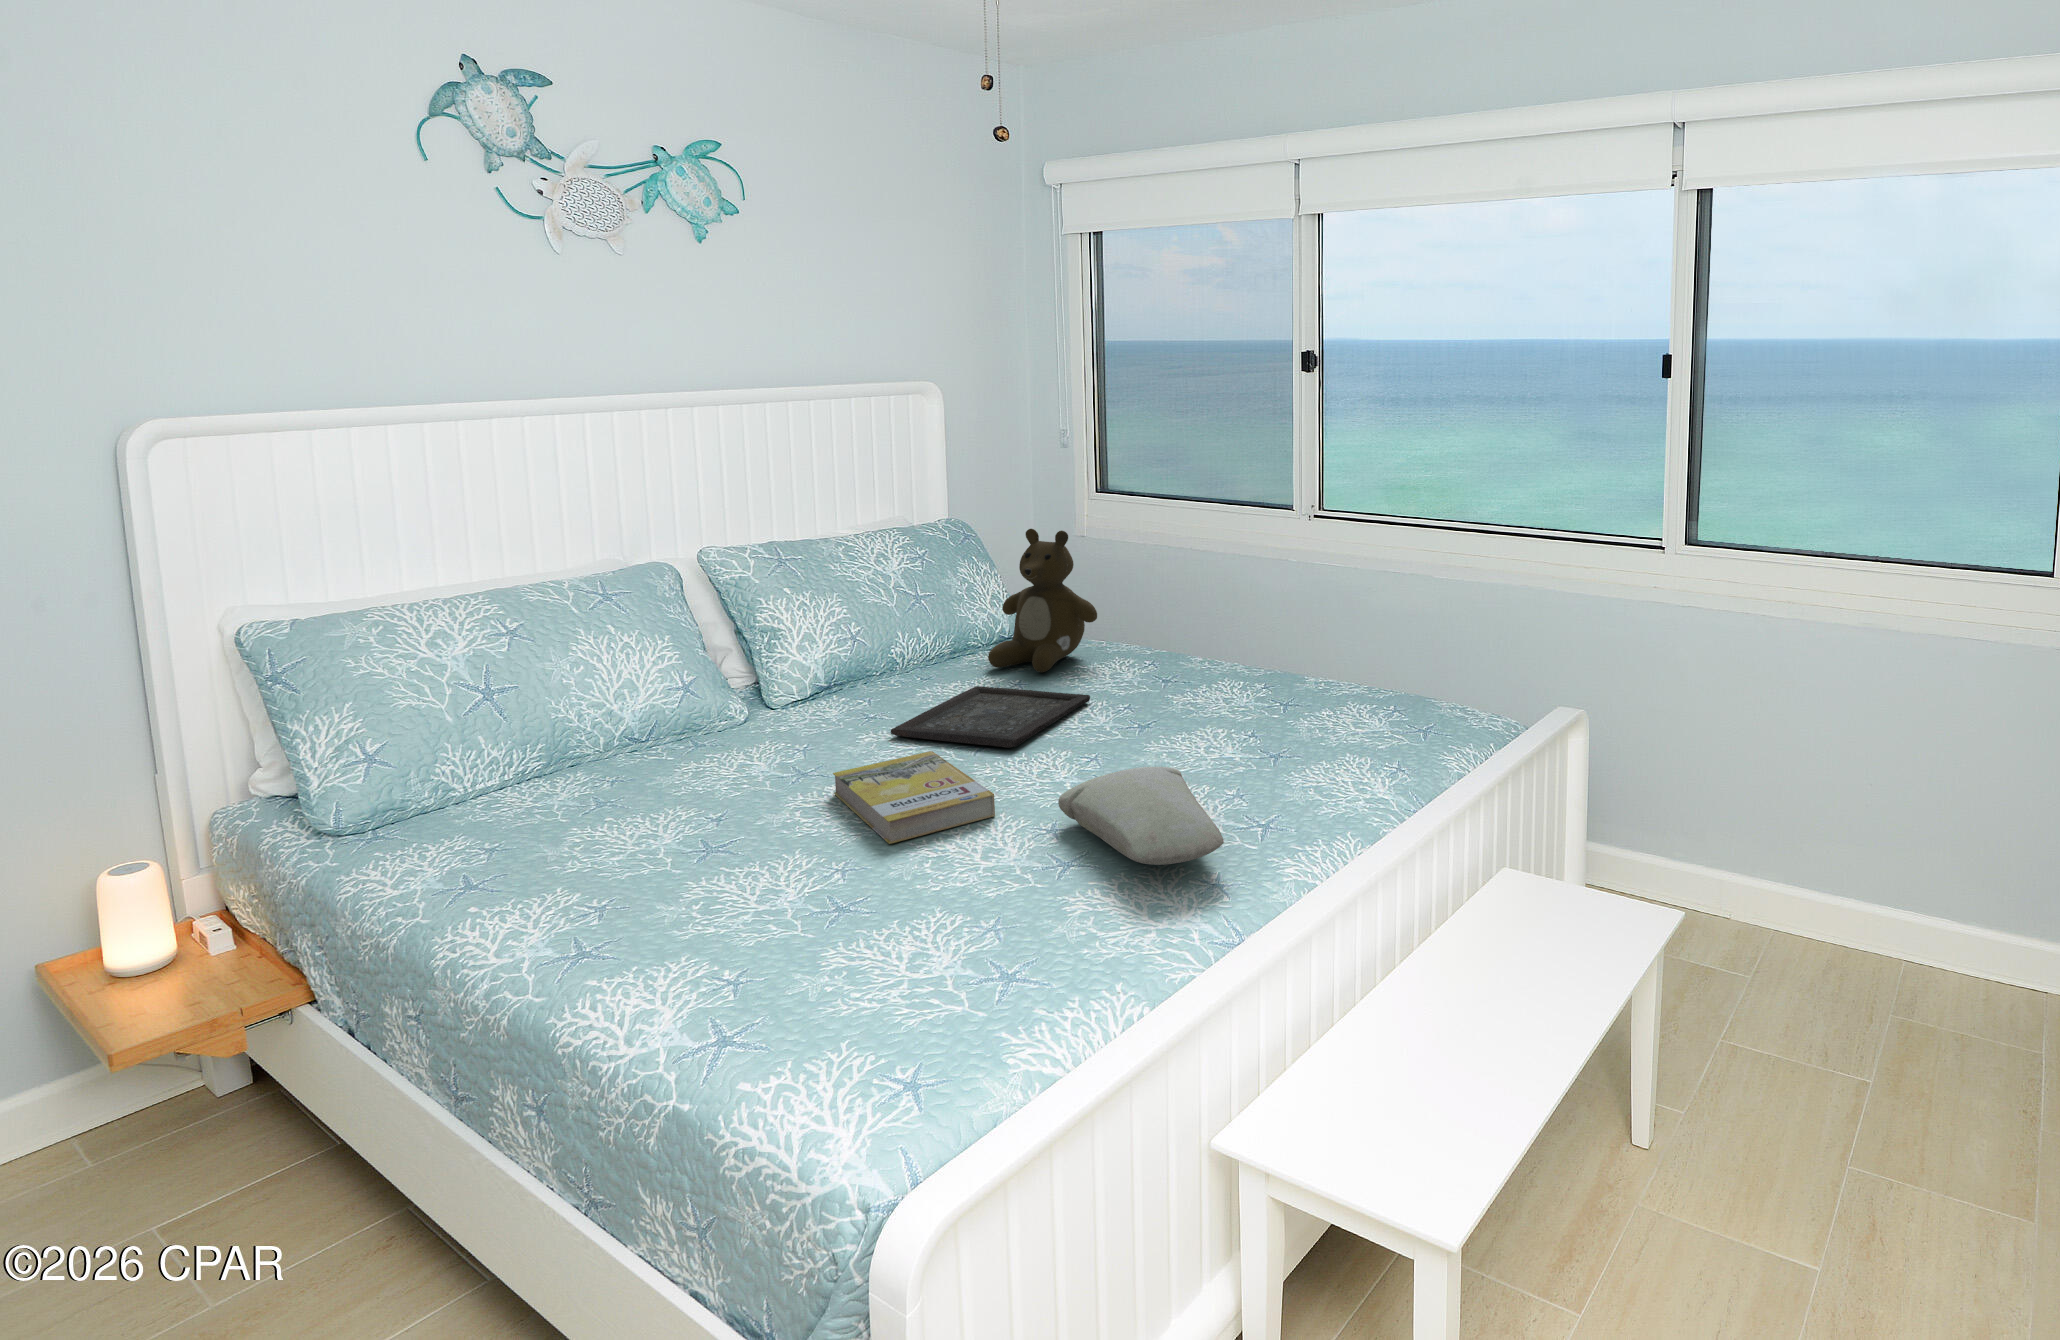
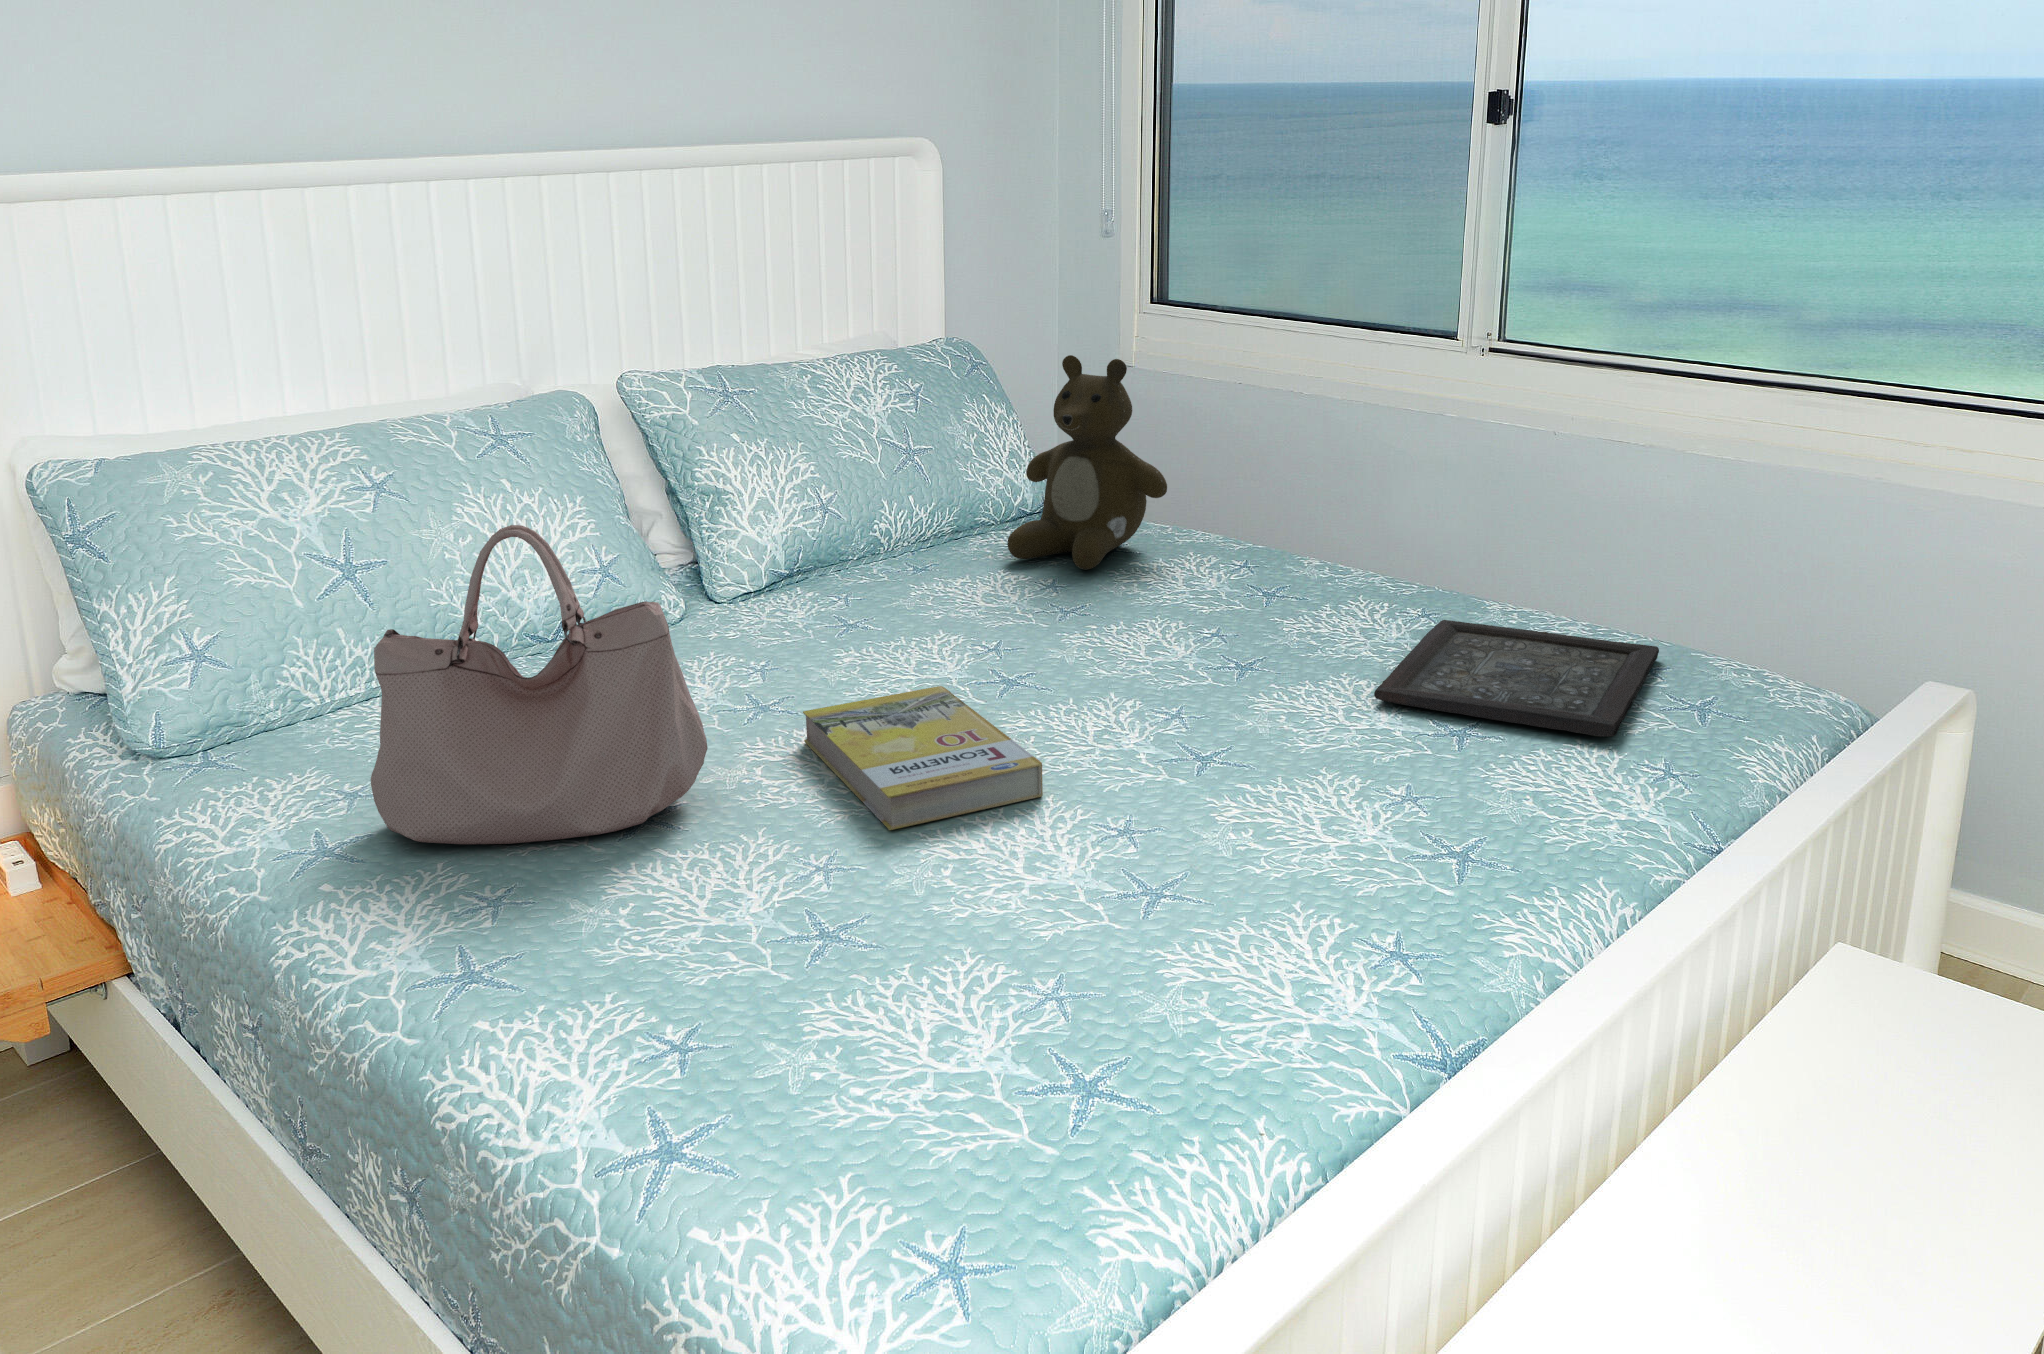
handbag: none [509,653,762,876] -> present [371,525,708,844]
tray: present [891,686,1090,748] -> present [1374,620,1659,737]
pillow: present [1058,767,1224,865] -> none [1143,738,1430,909]

